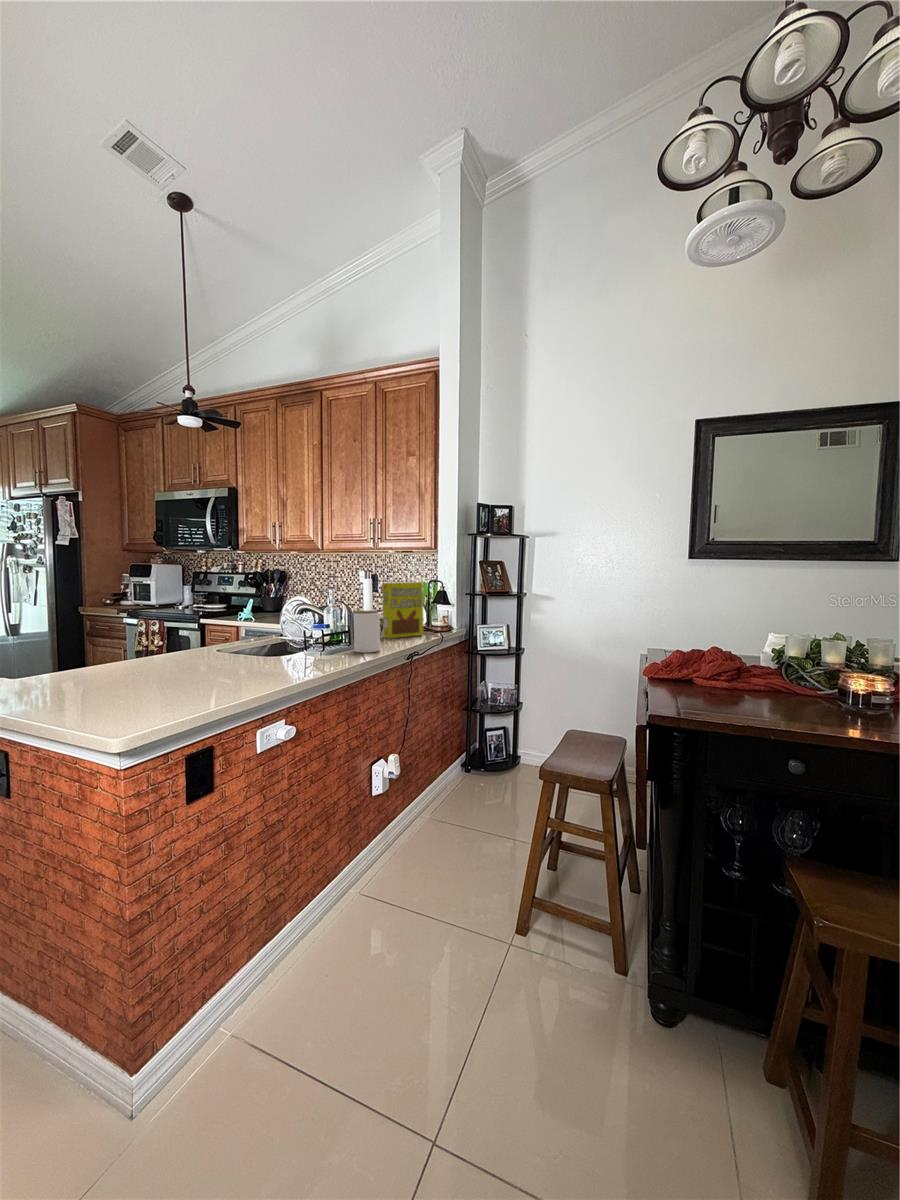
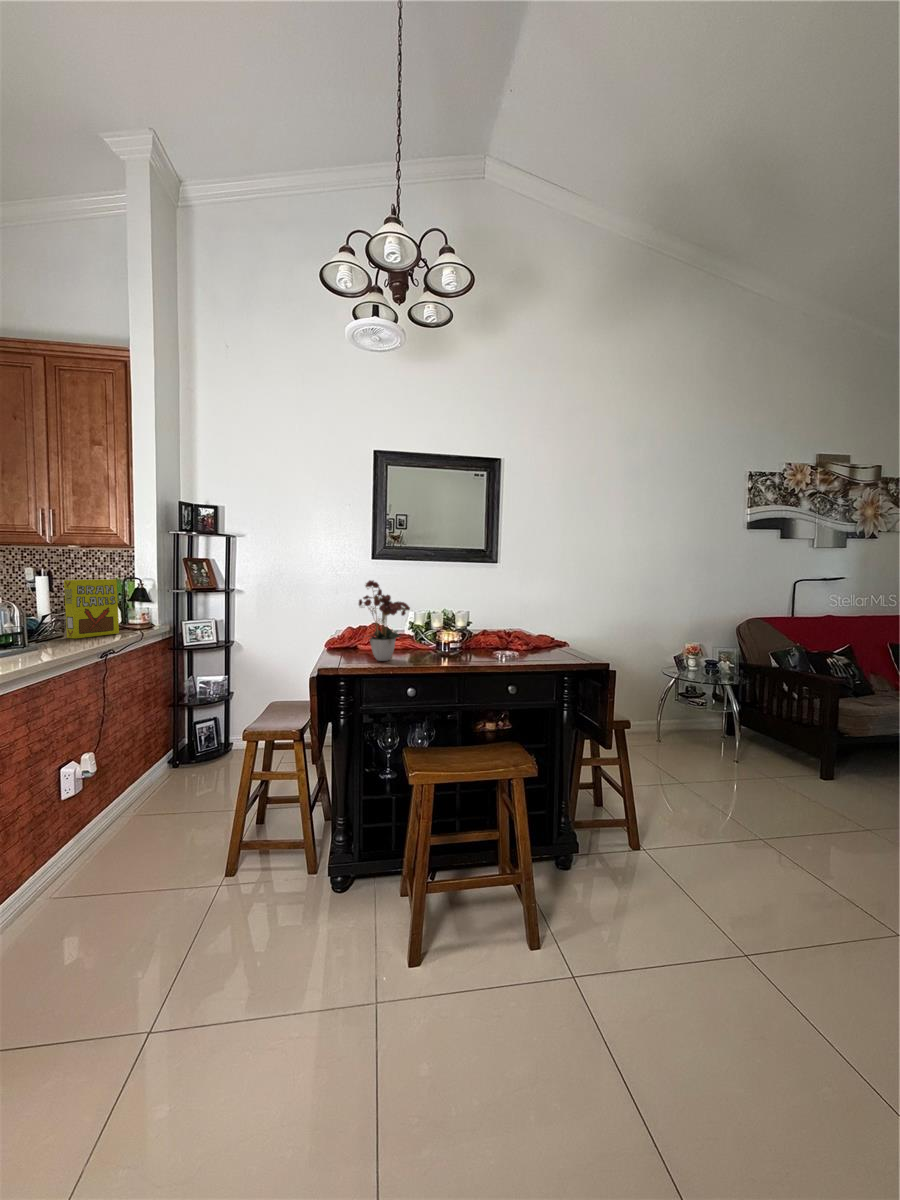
flower arrangement: none [703,581,811,712] -> present [359,580,410,661]
jar: present [354,611,380,653] -> none [29,609,67,653]

